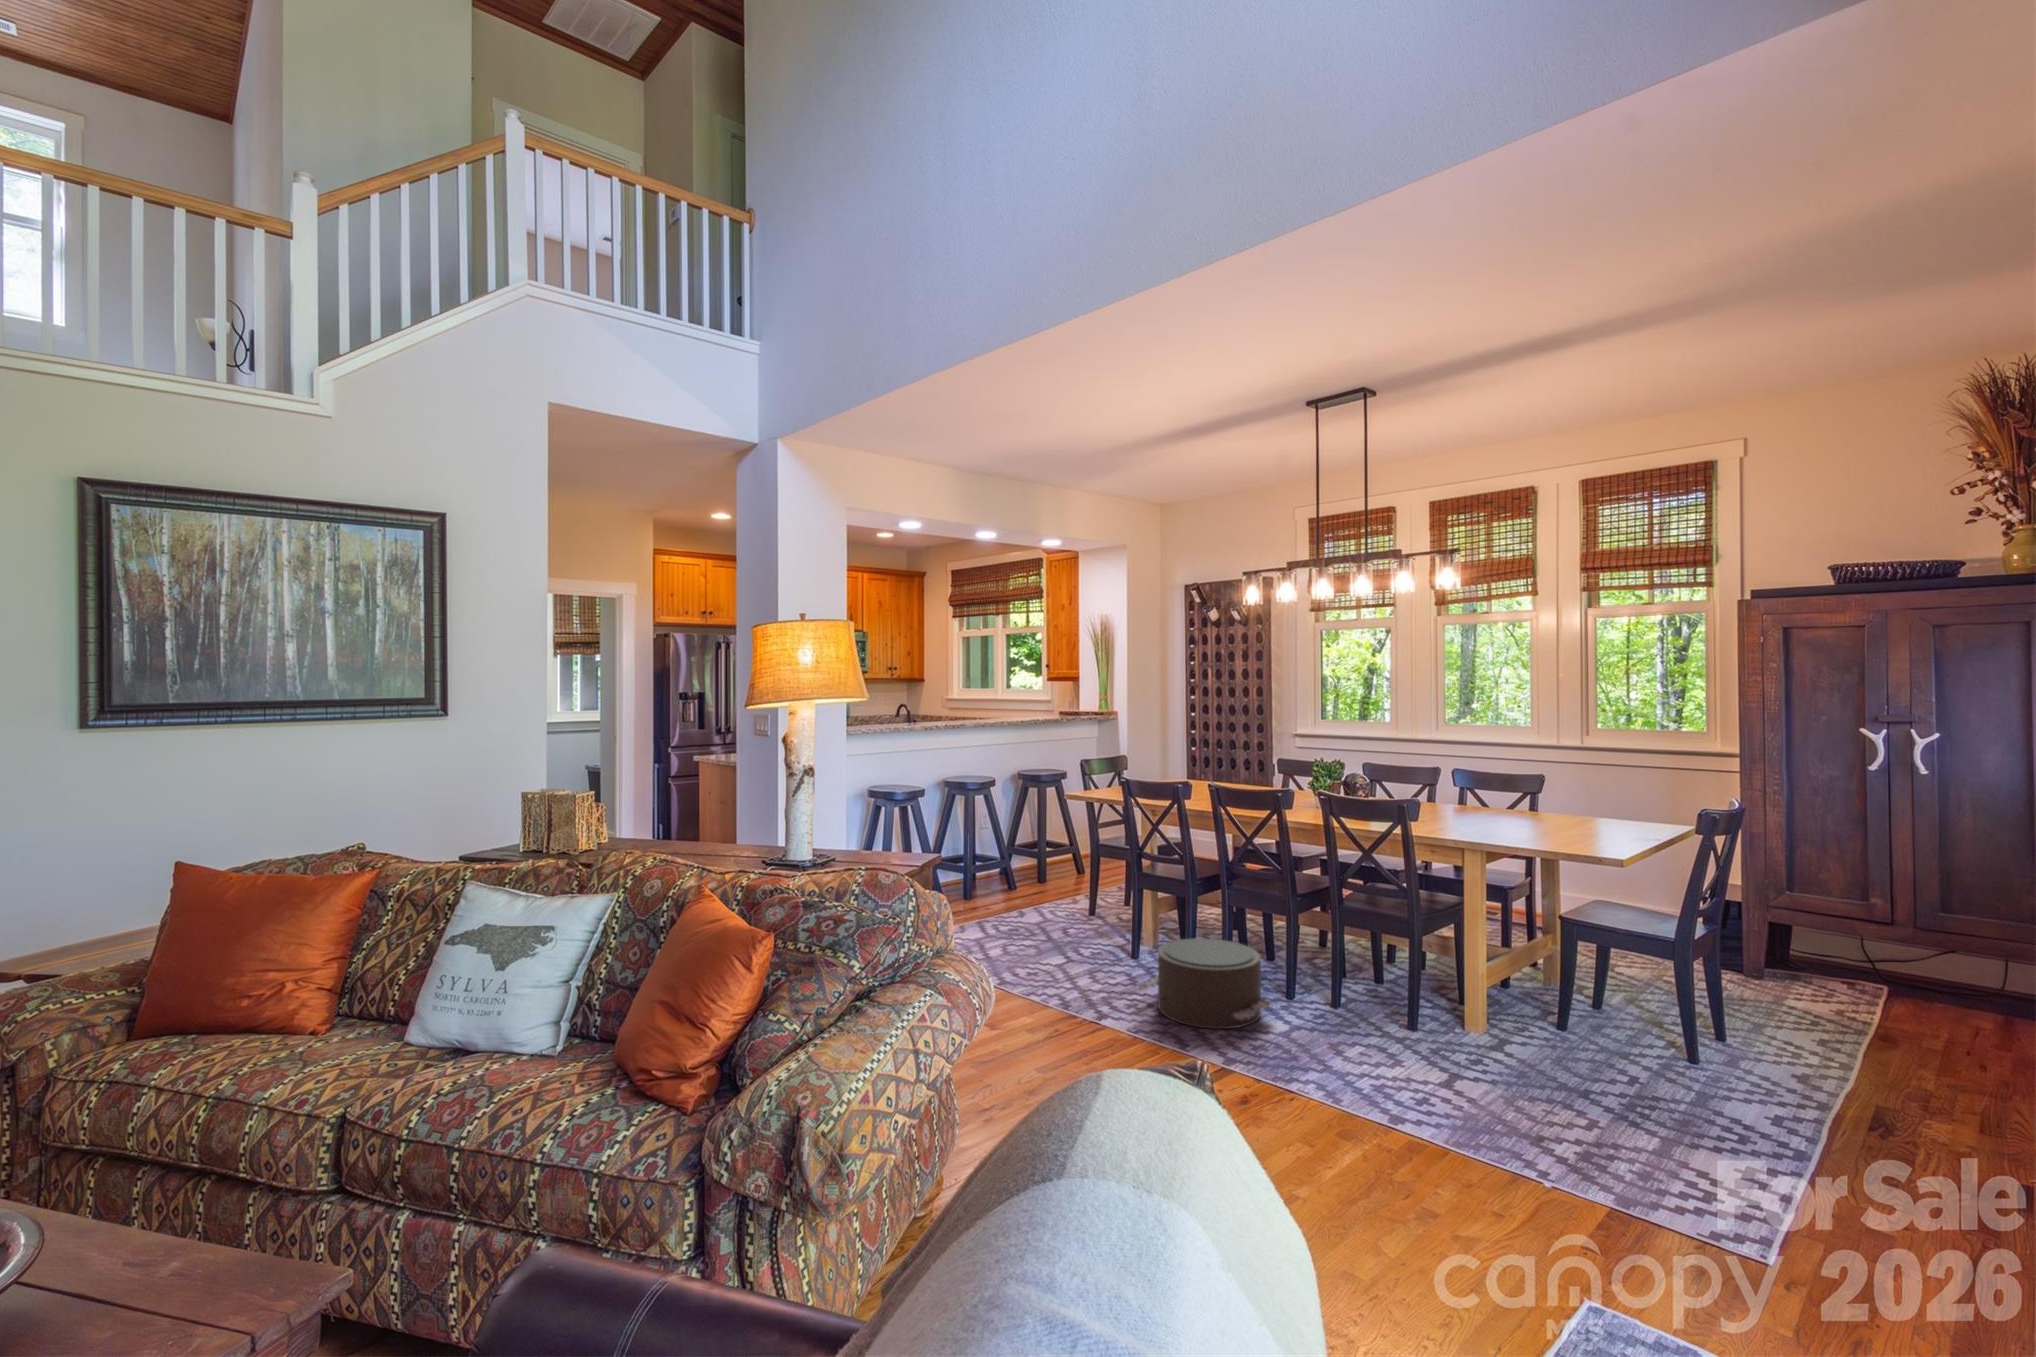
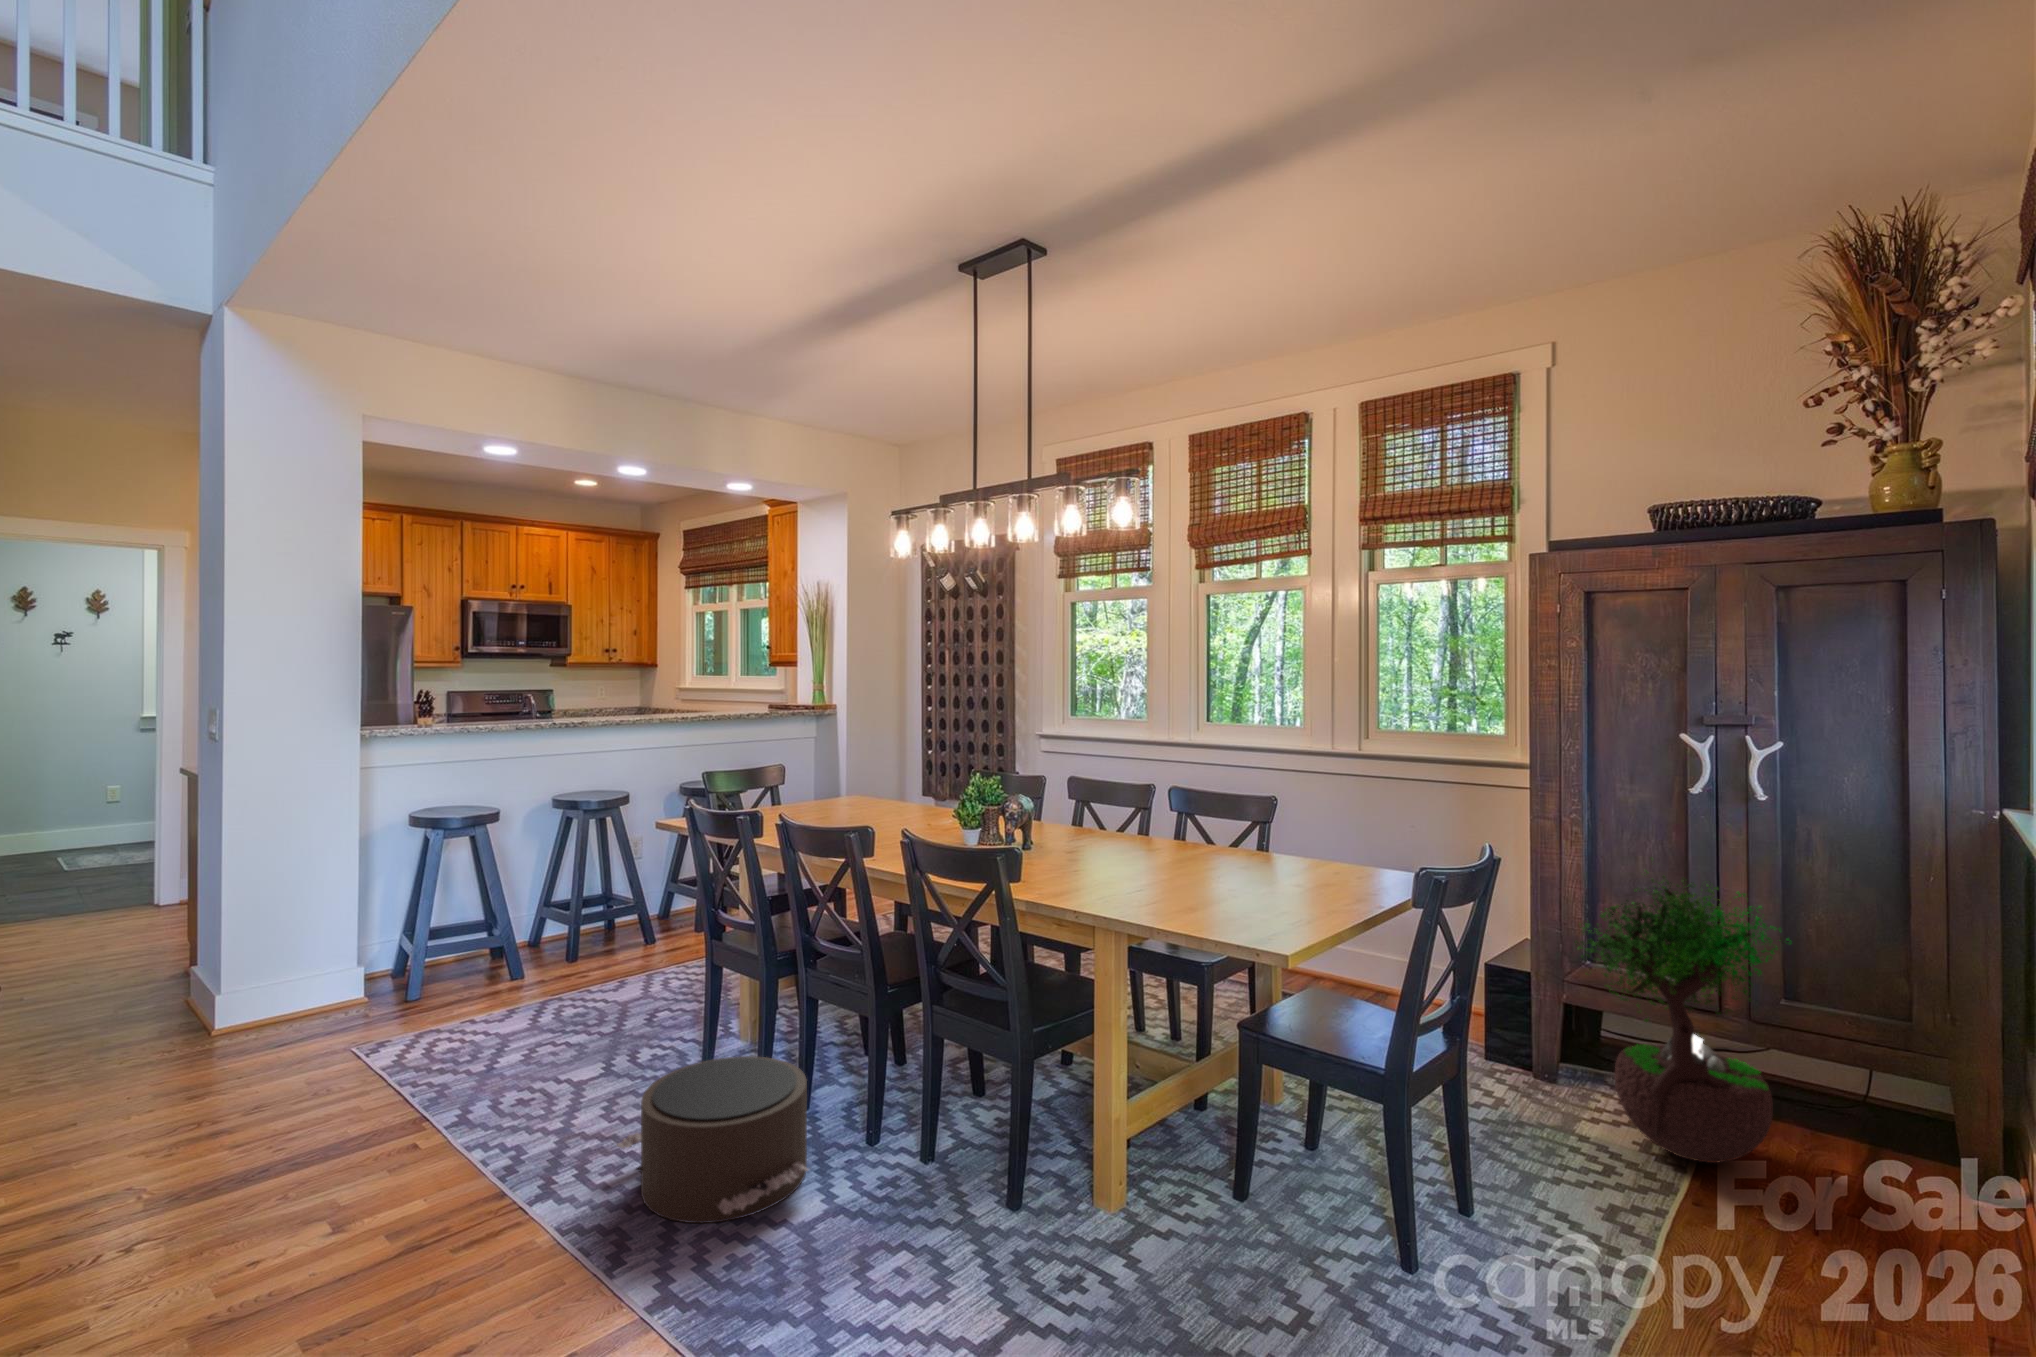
potted tree: none [1784,812,1951,1020] -> present [1575,858,1792,1163]

